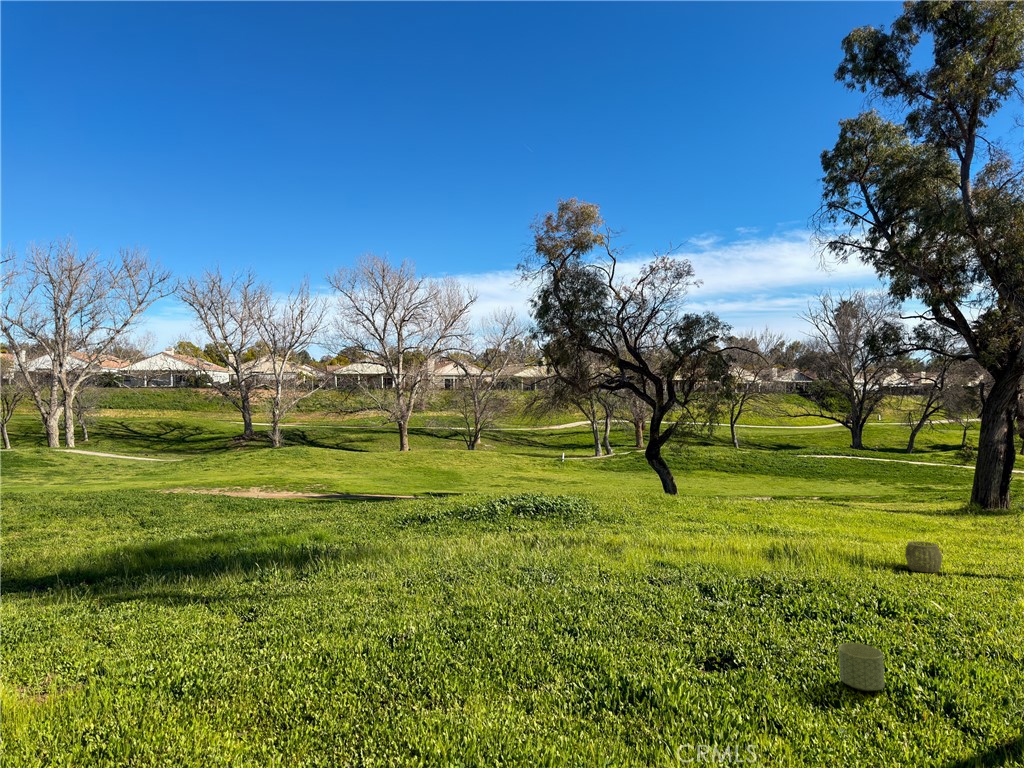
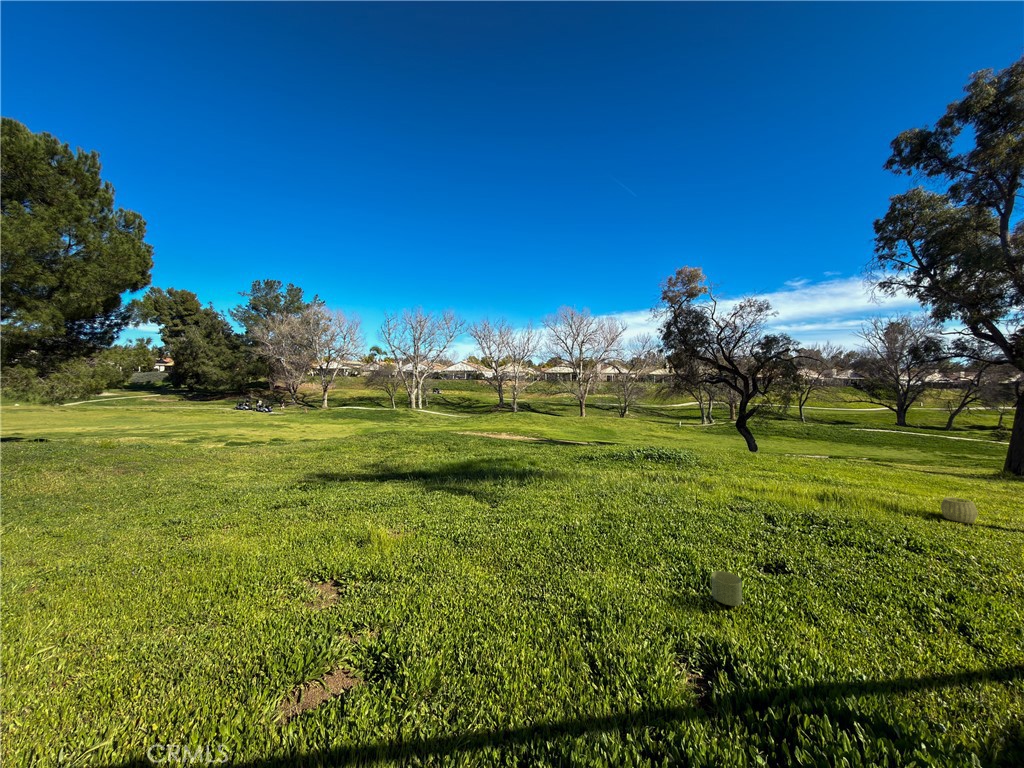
planter: present [838,643,885,691] -> present [712,571,742,606]

